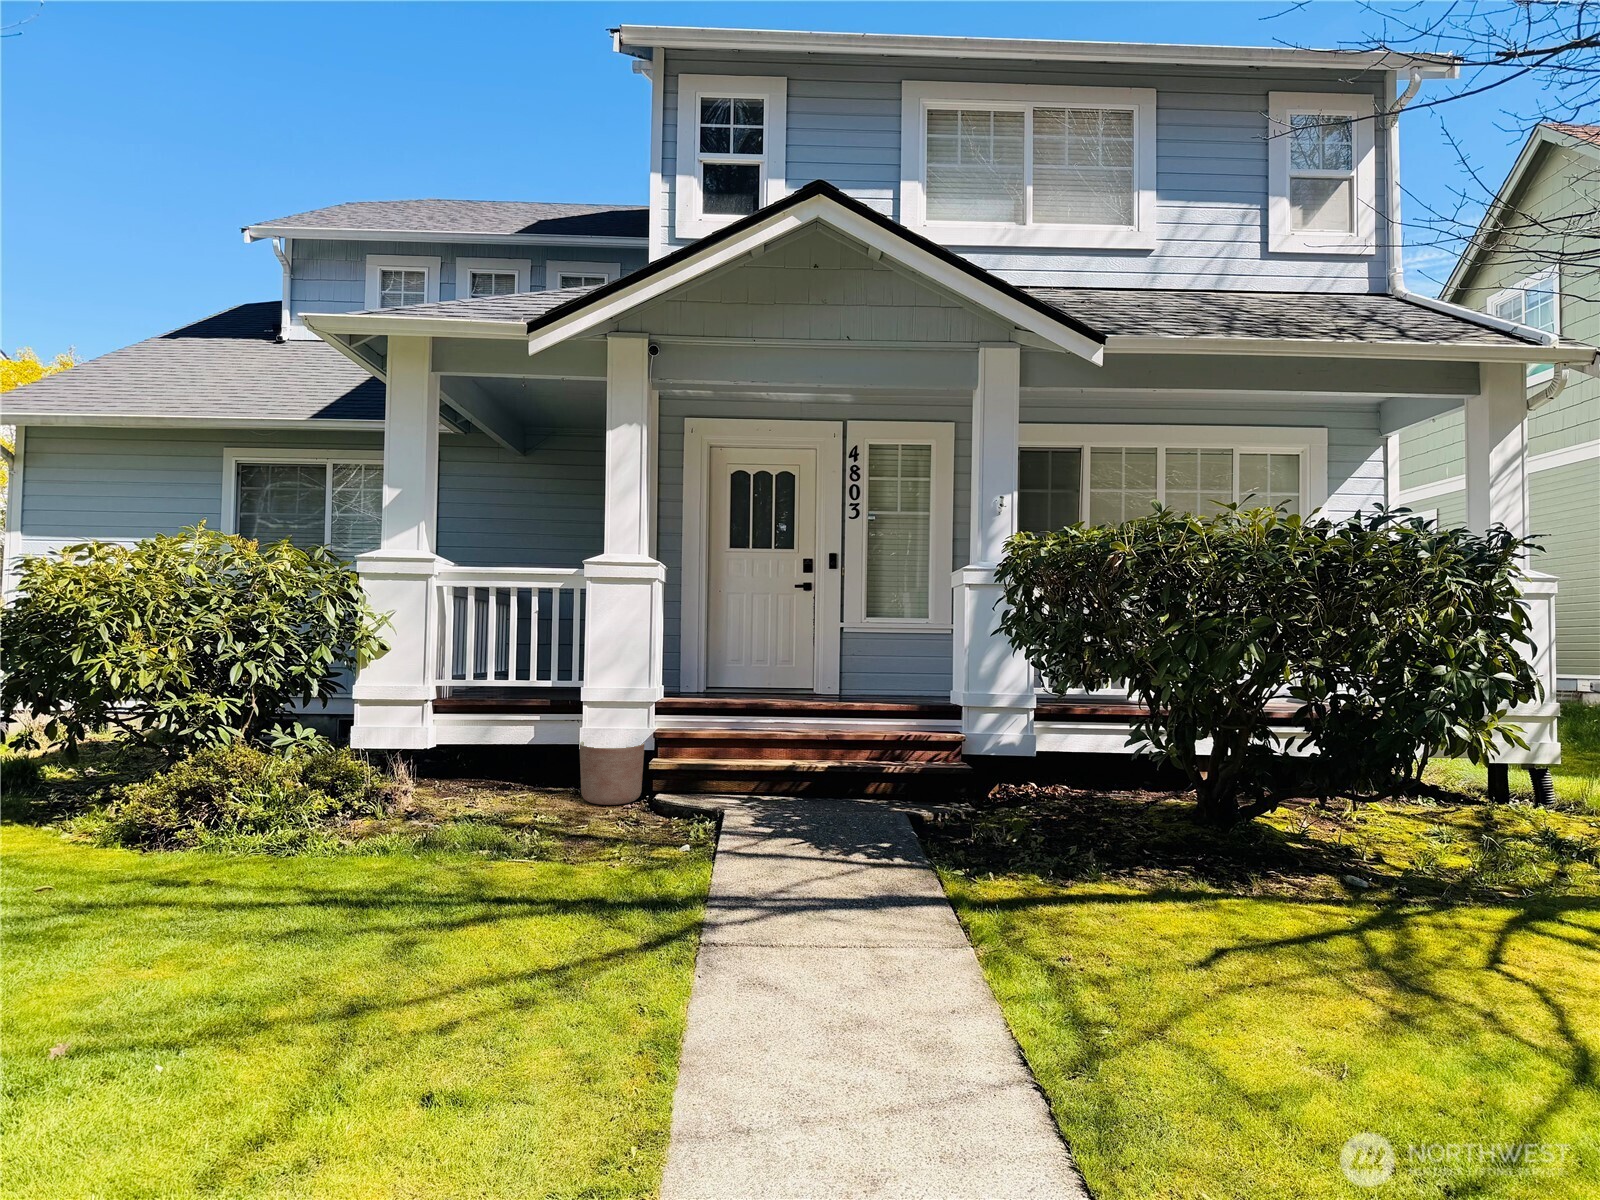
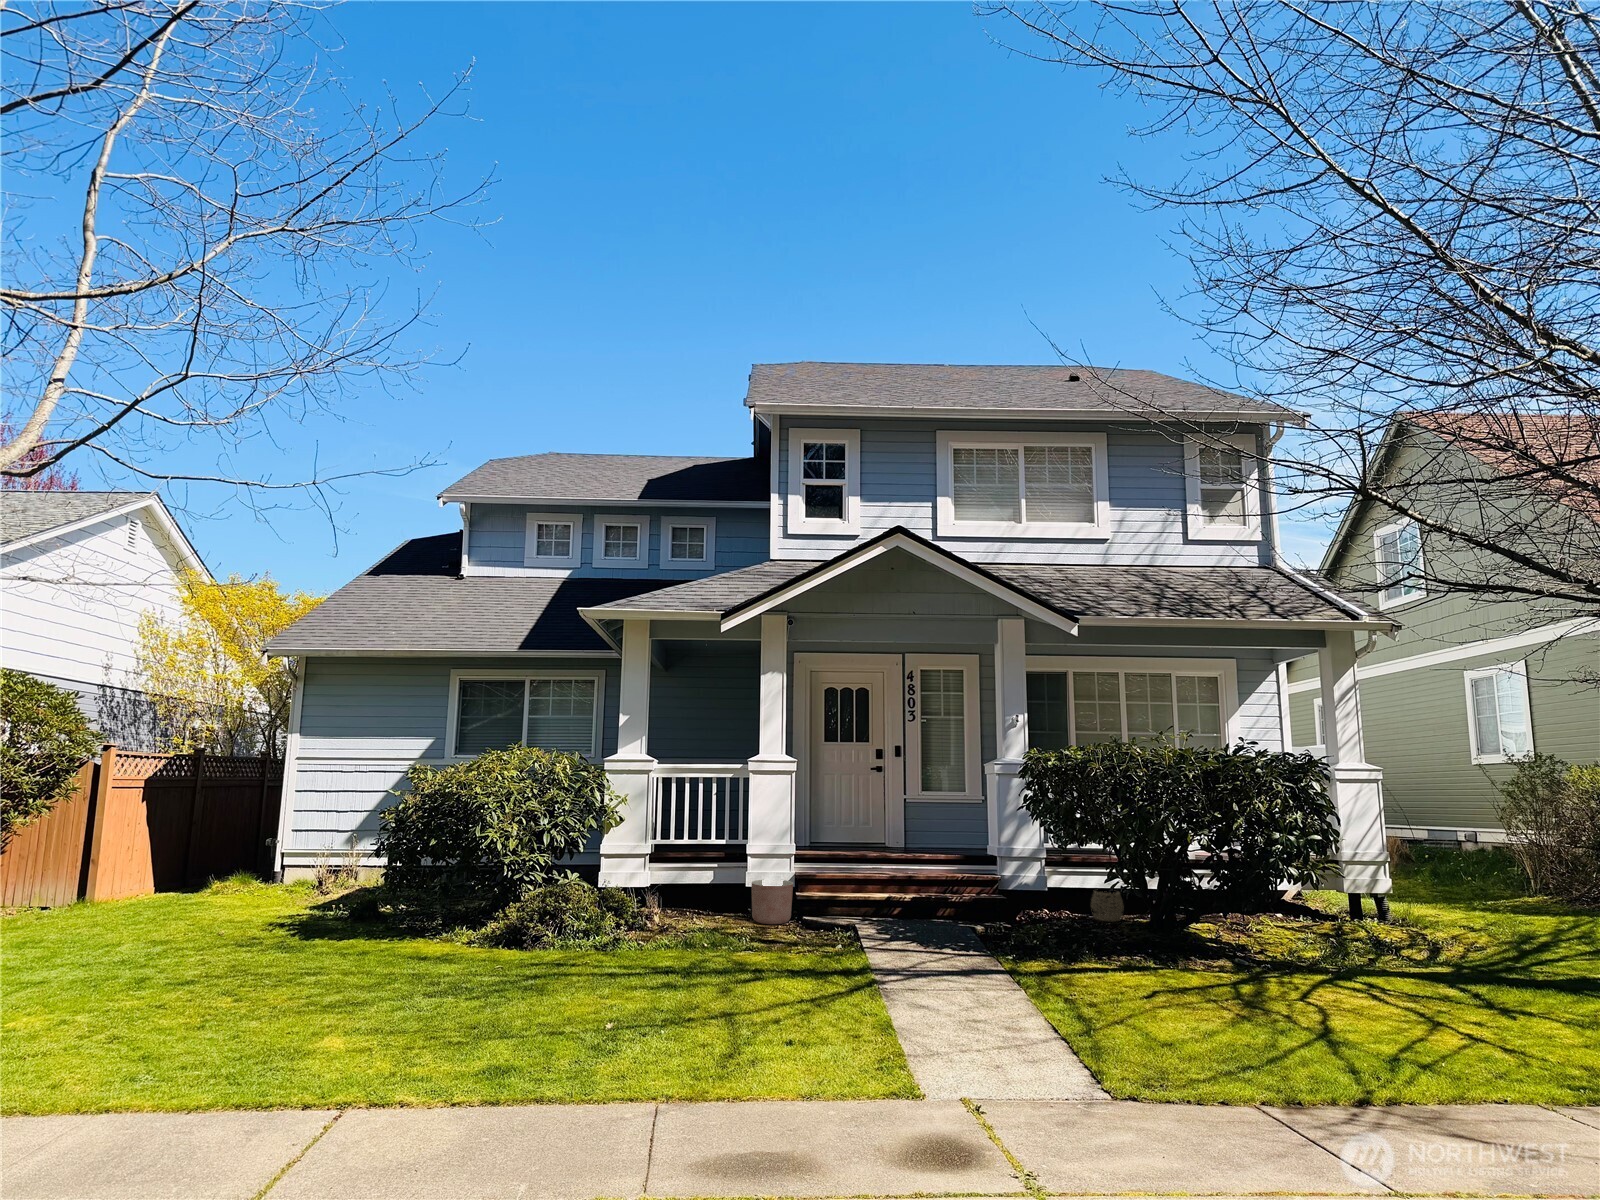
woven basket: none [1101,753,1151,801] -> present [1091,891,1124,922]

